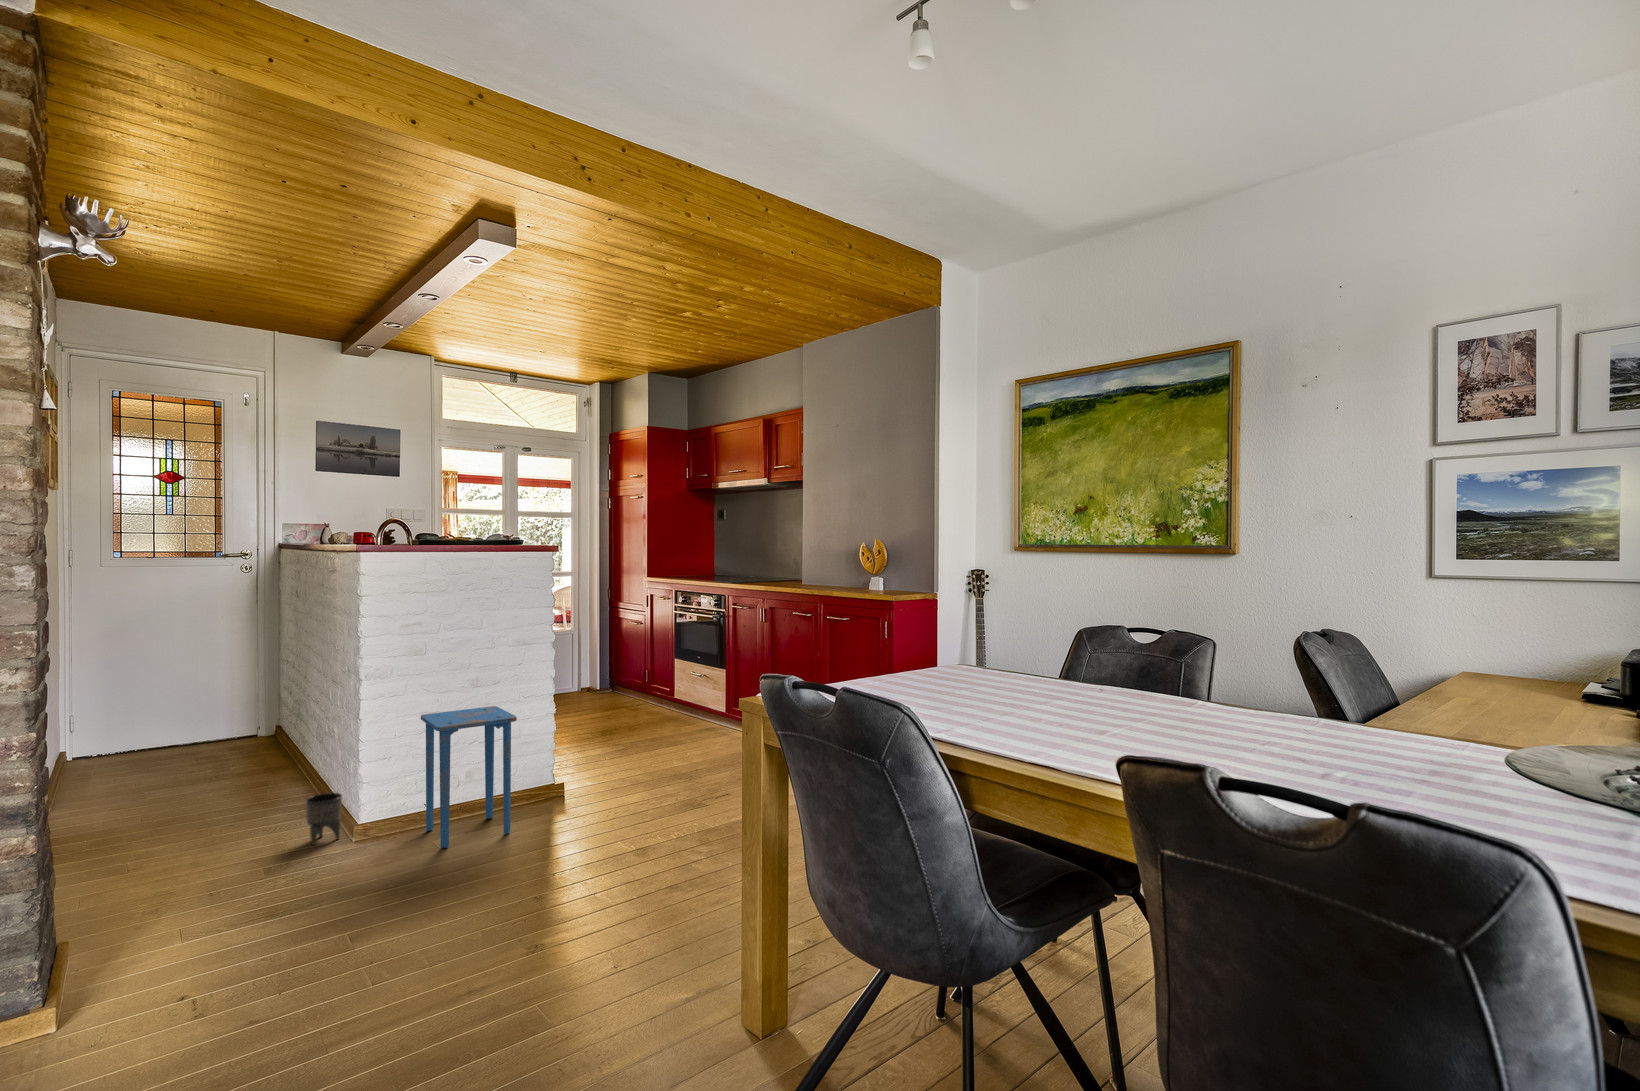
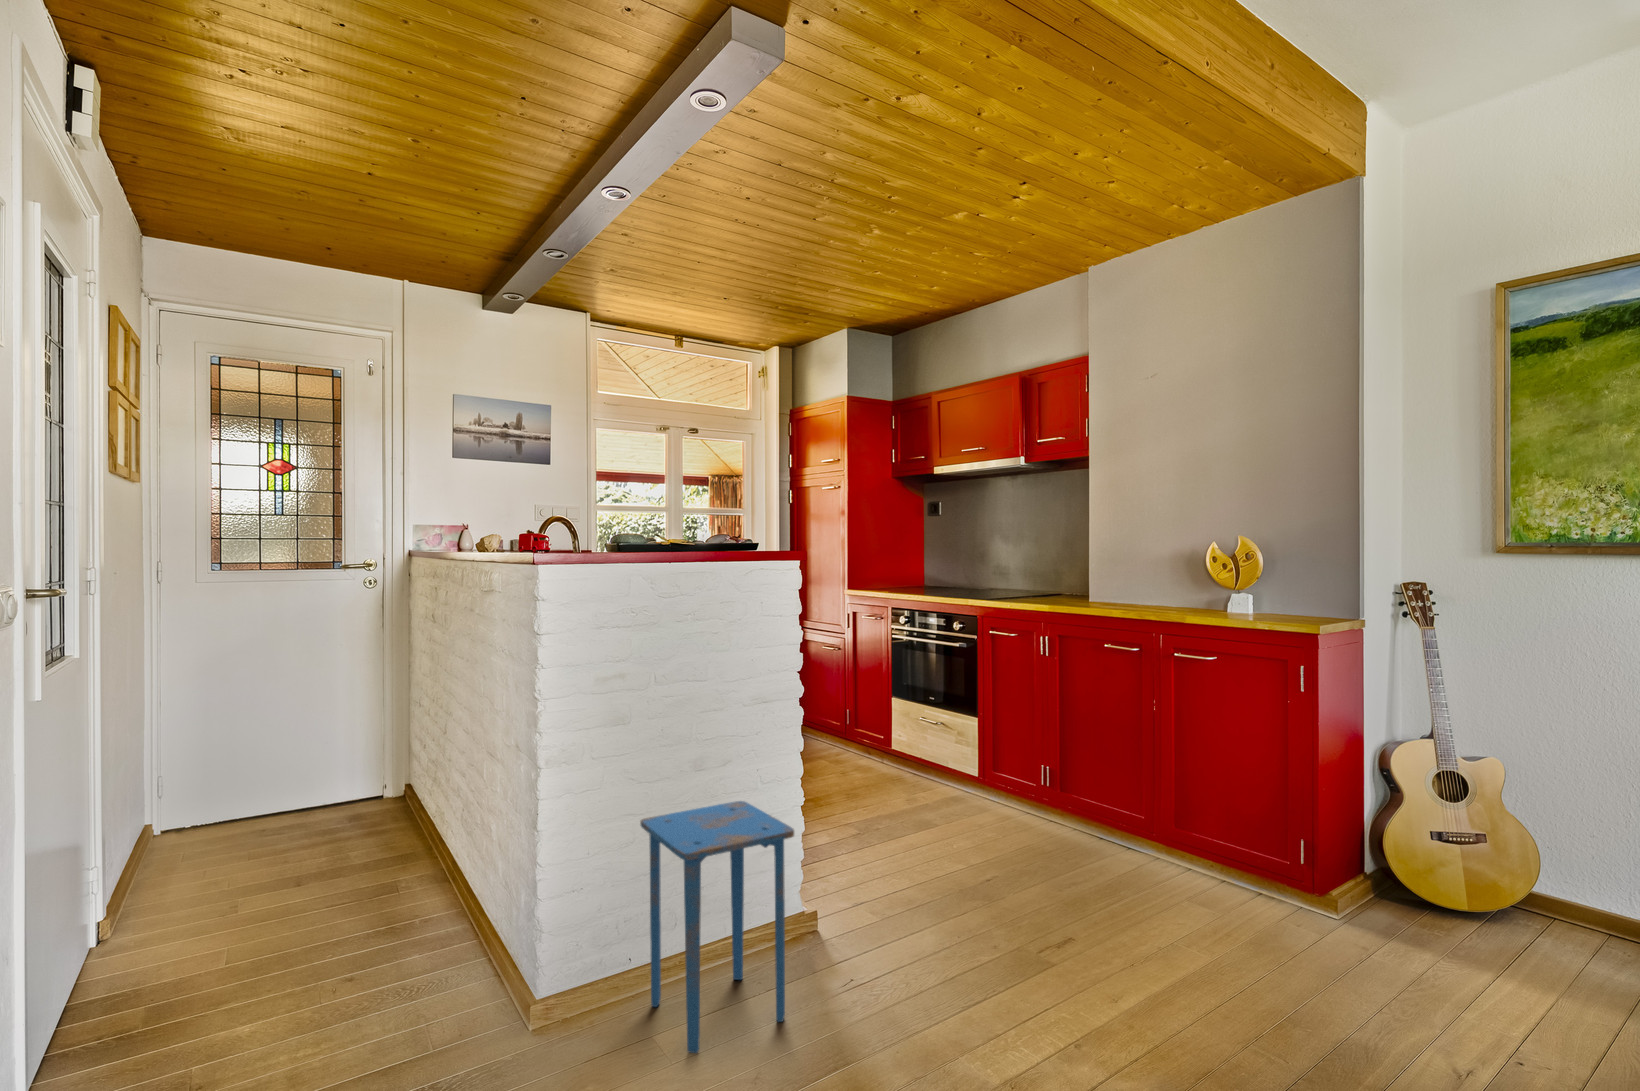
planter: present [306,793,342,845] -> none [472,941,525,1033]

